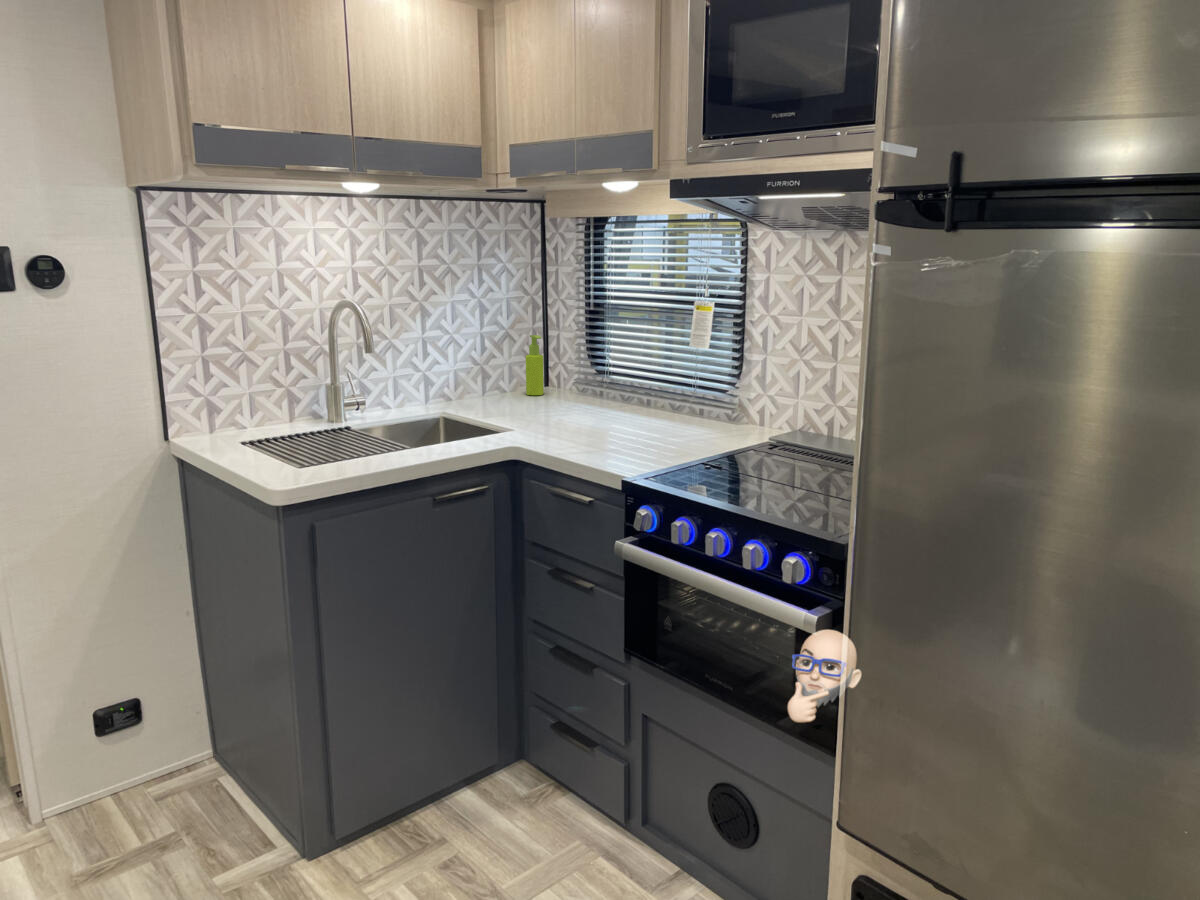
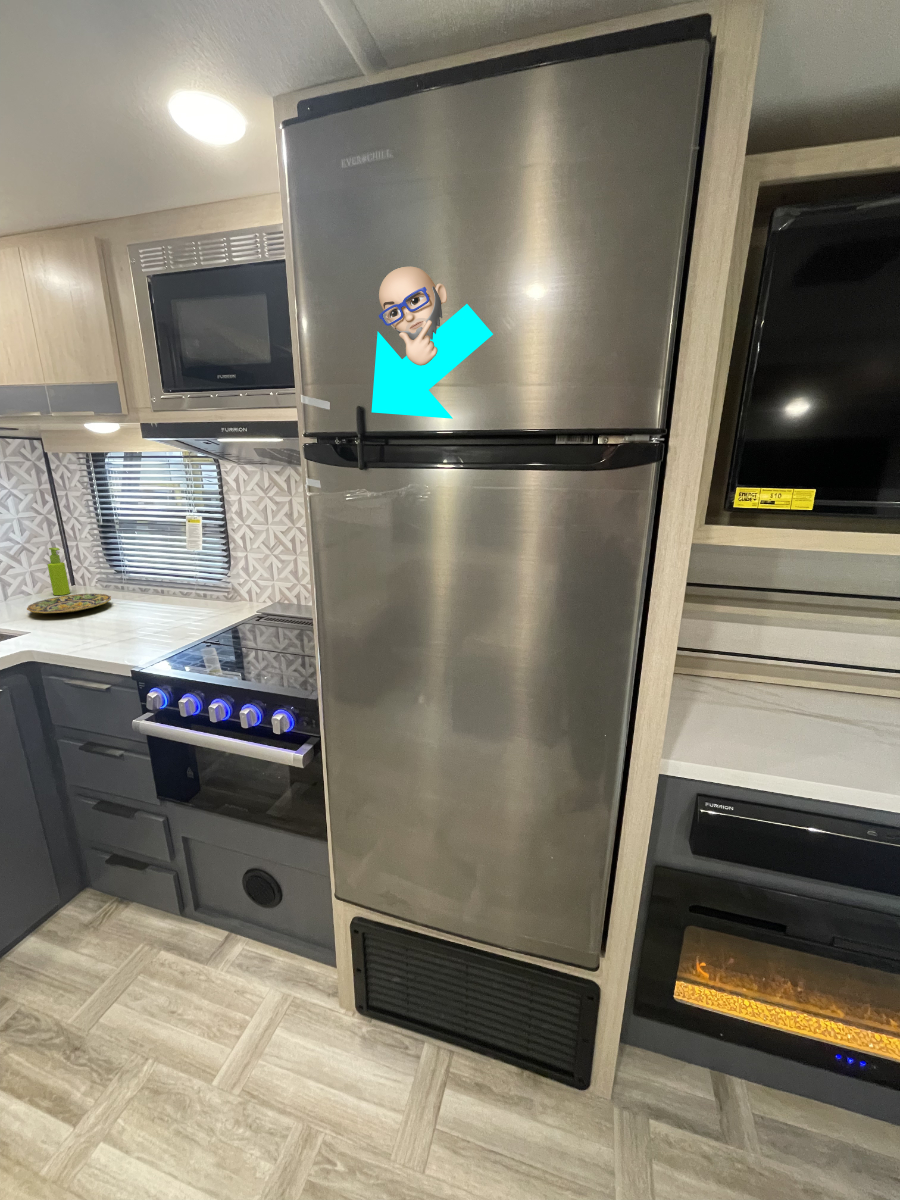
plate: none [505,395,591,415] -> present [27,594,111,613]

